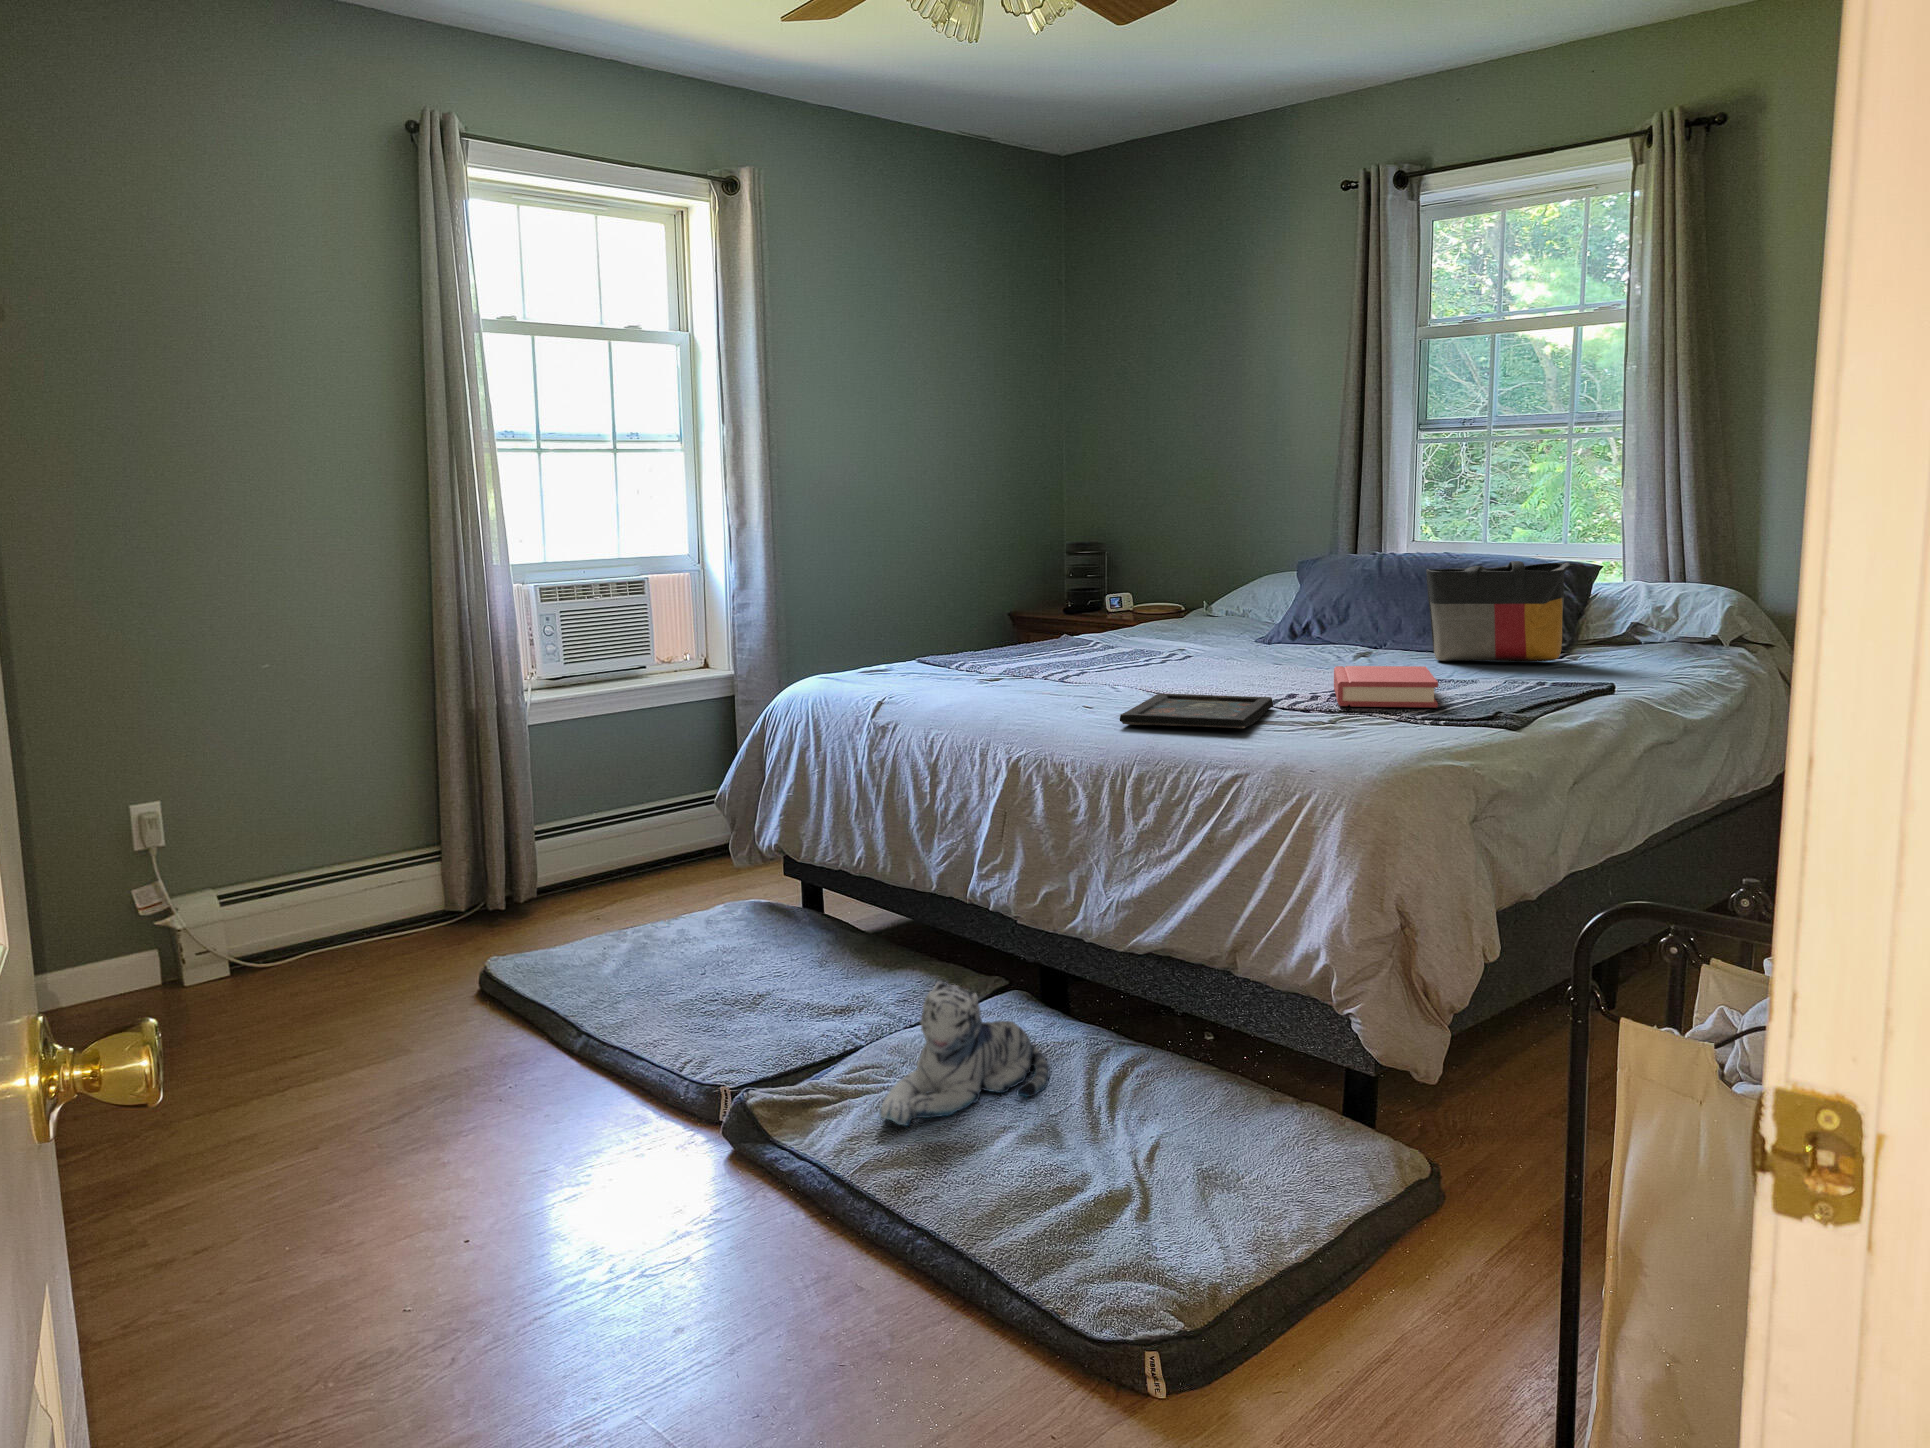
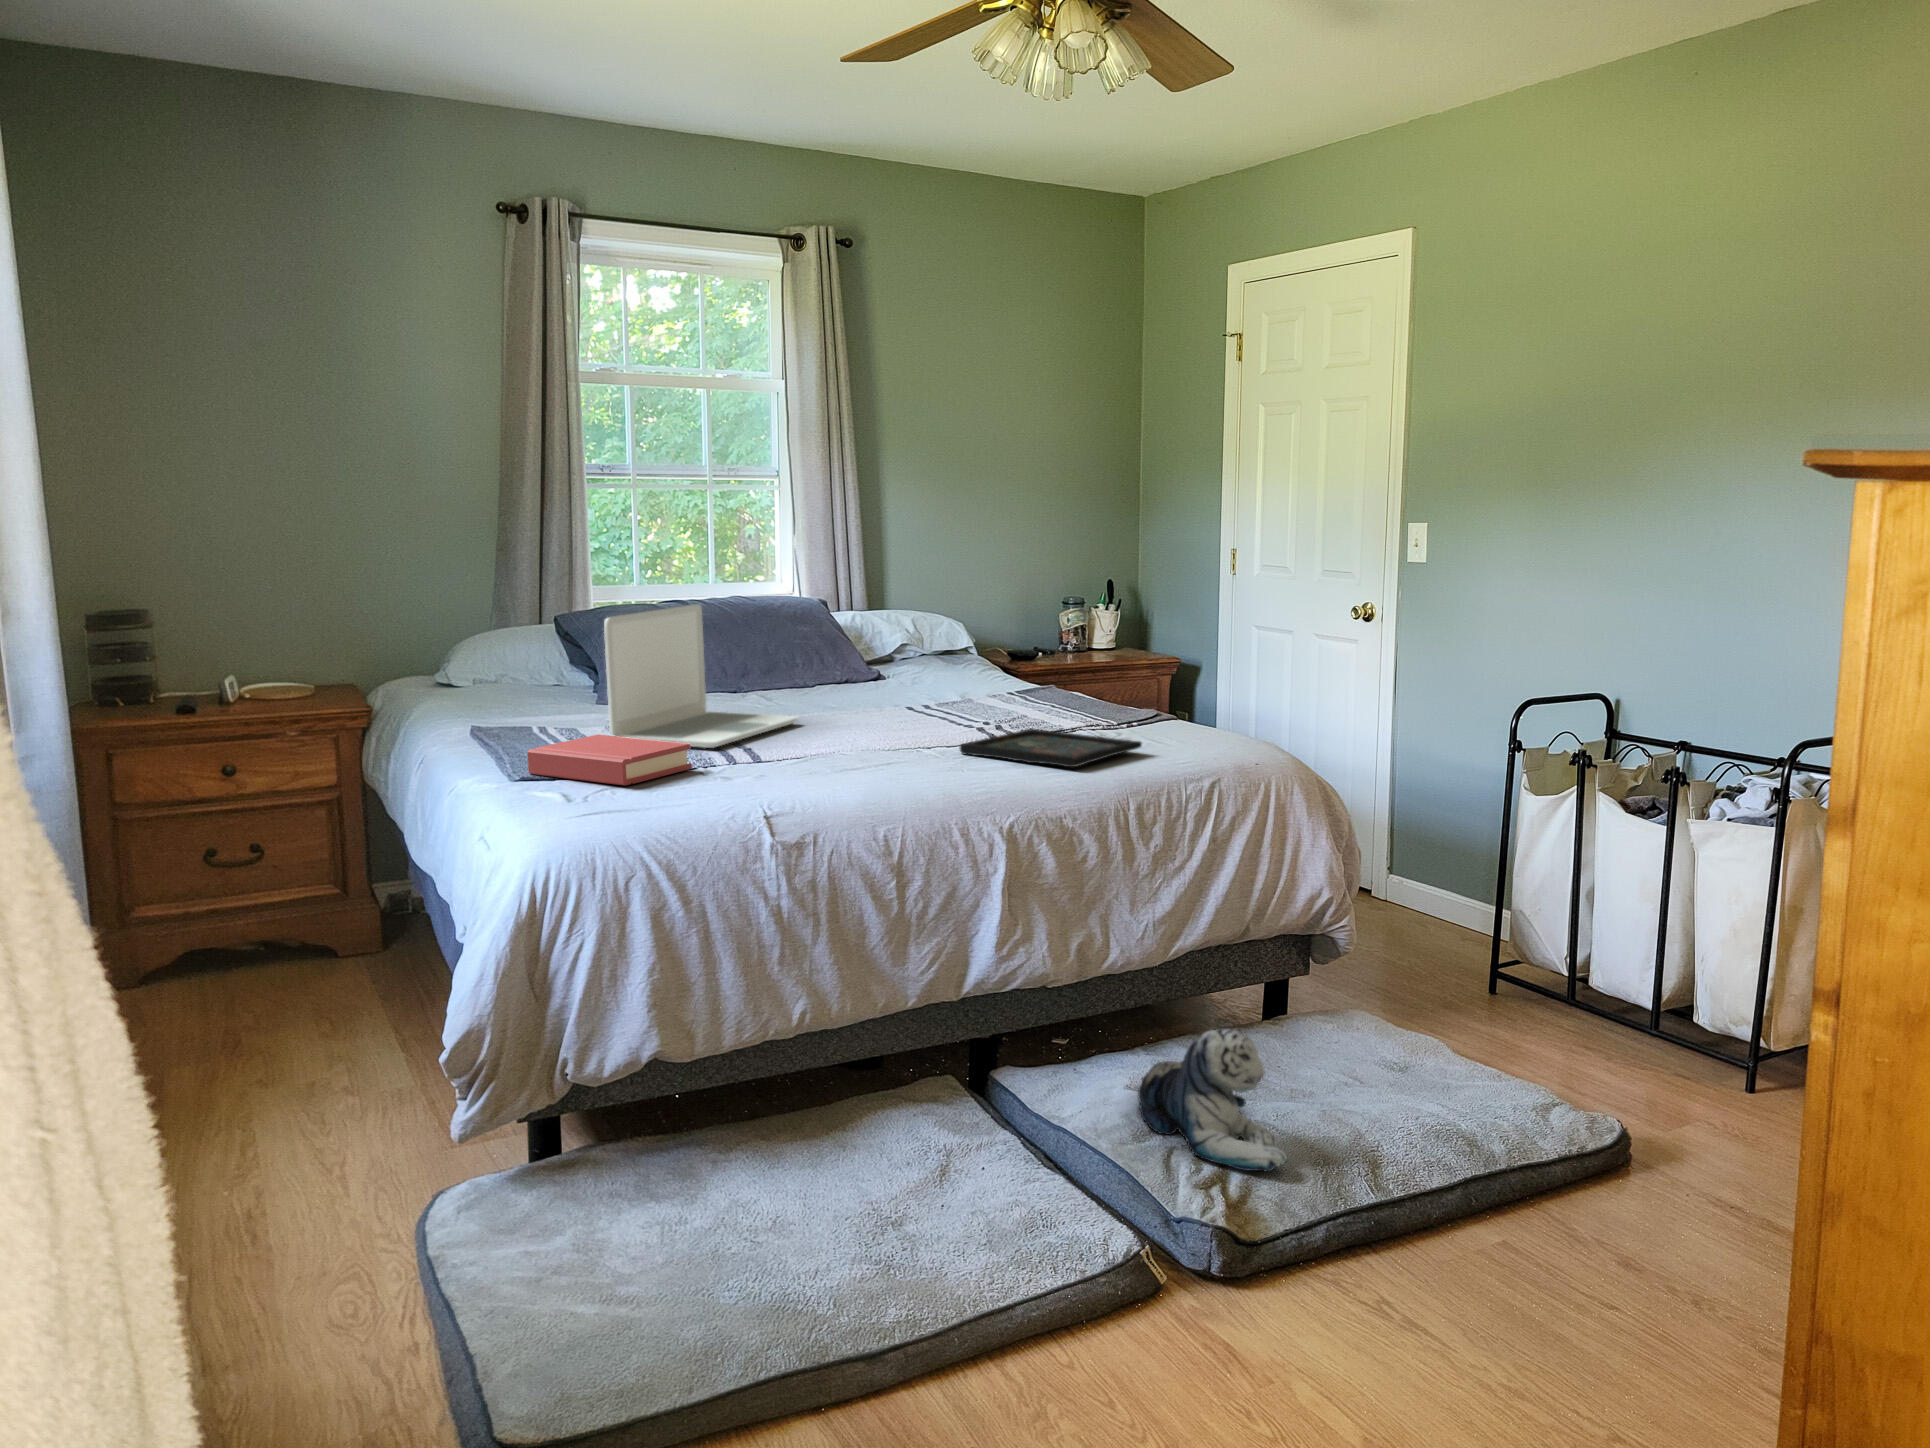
laptop: none [1079,549,1227,668] -> present [604,604,798,748]
tote bag: present [1426,561,1570,662] -> none [841,596,937,691]
hardback book: present [1334,666,1438,707] -> present [528,735,692,785]

